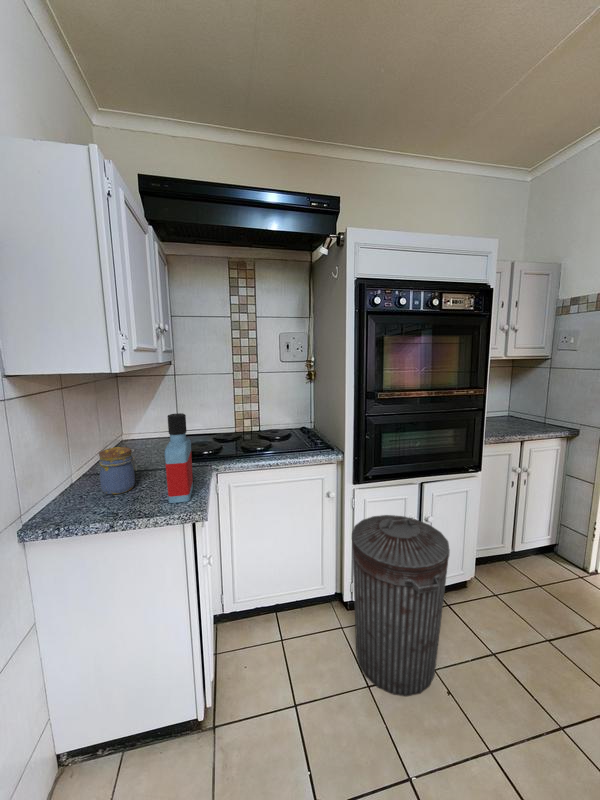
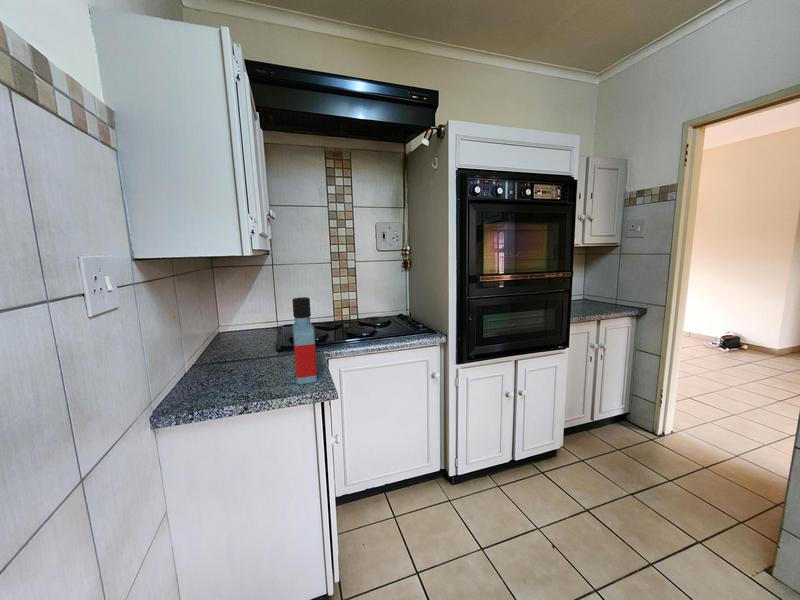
jar: present [99,447,137,494] -> none [220,334,256,380]
trash can: present [352,515,450,696] -> none [461,390,552,553]

